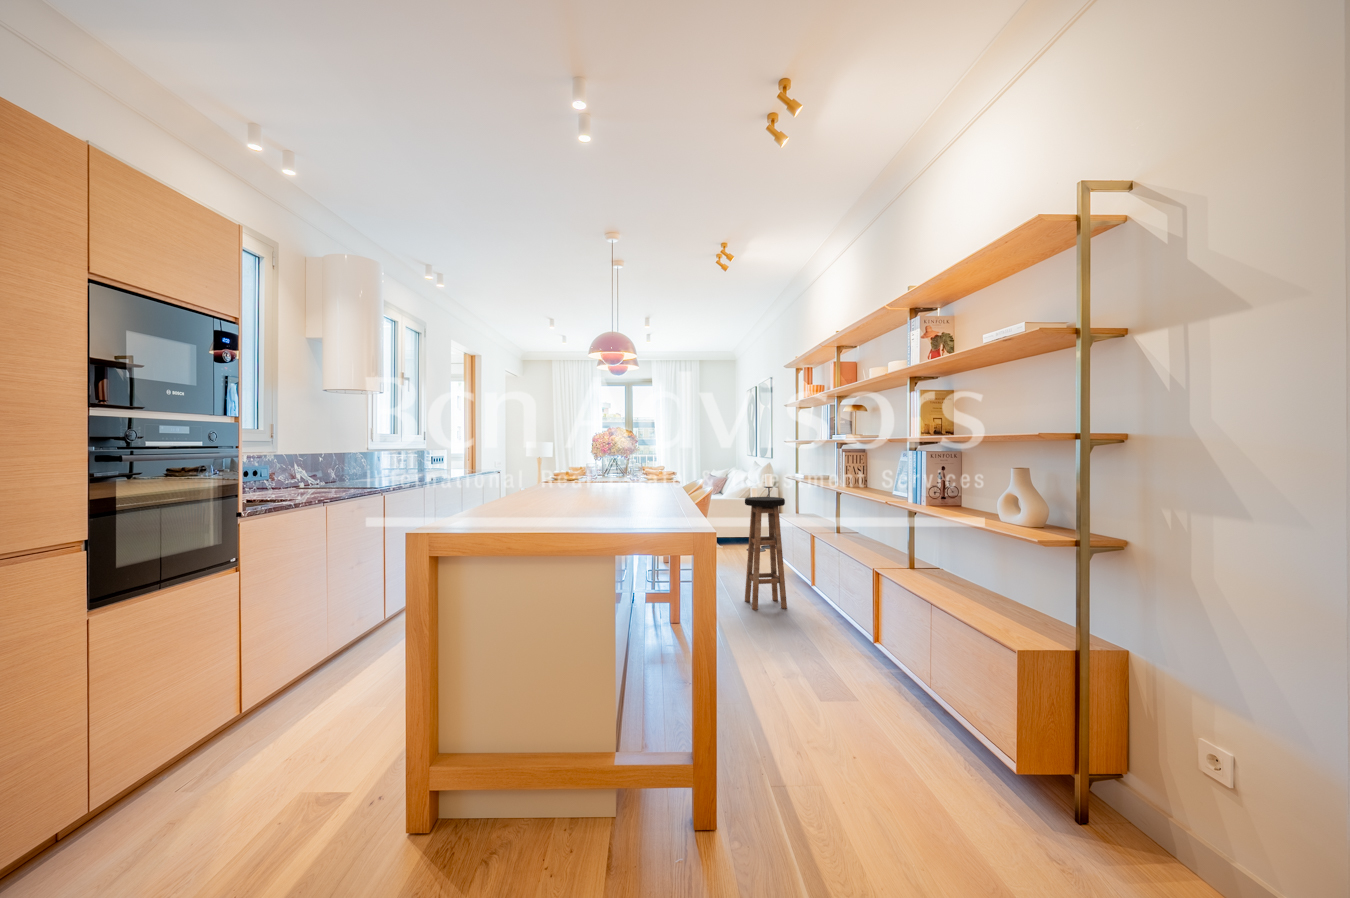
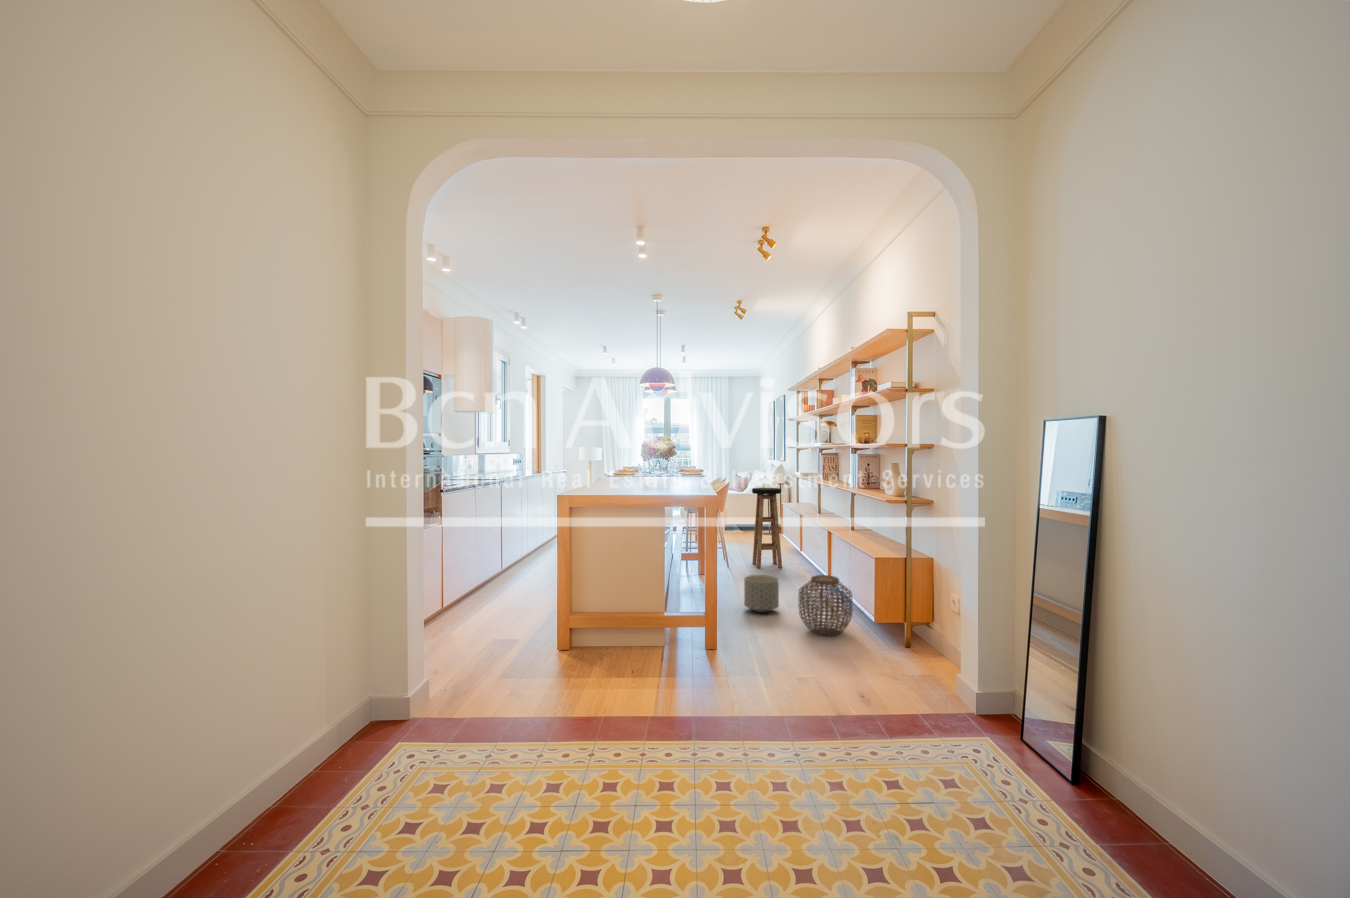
planter: none [751,647,808,716] -> present [744,575,779,613]
woven basket: none [857,666,959,786] -> present [798,575,853,636]

